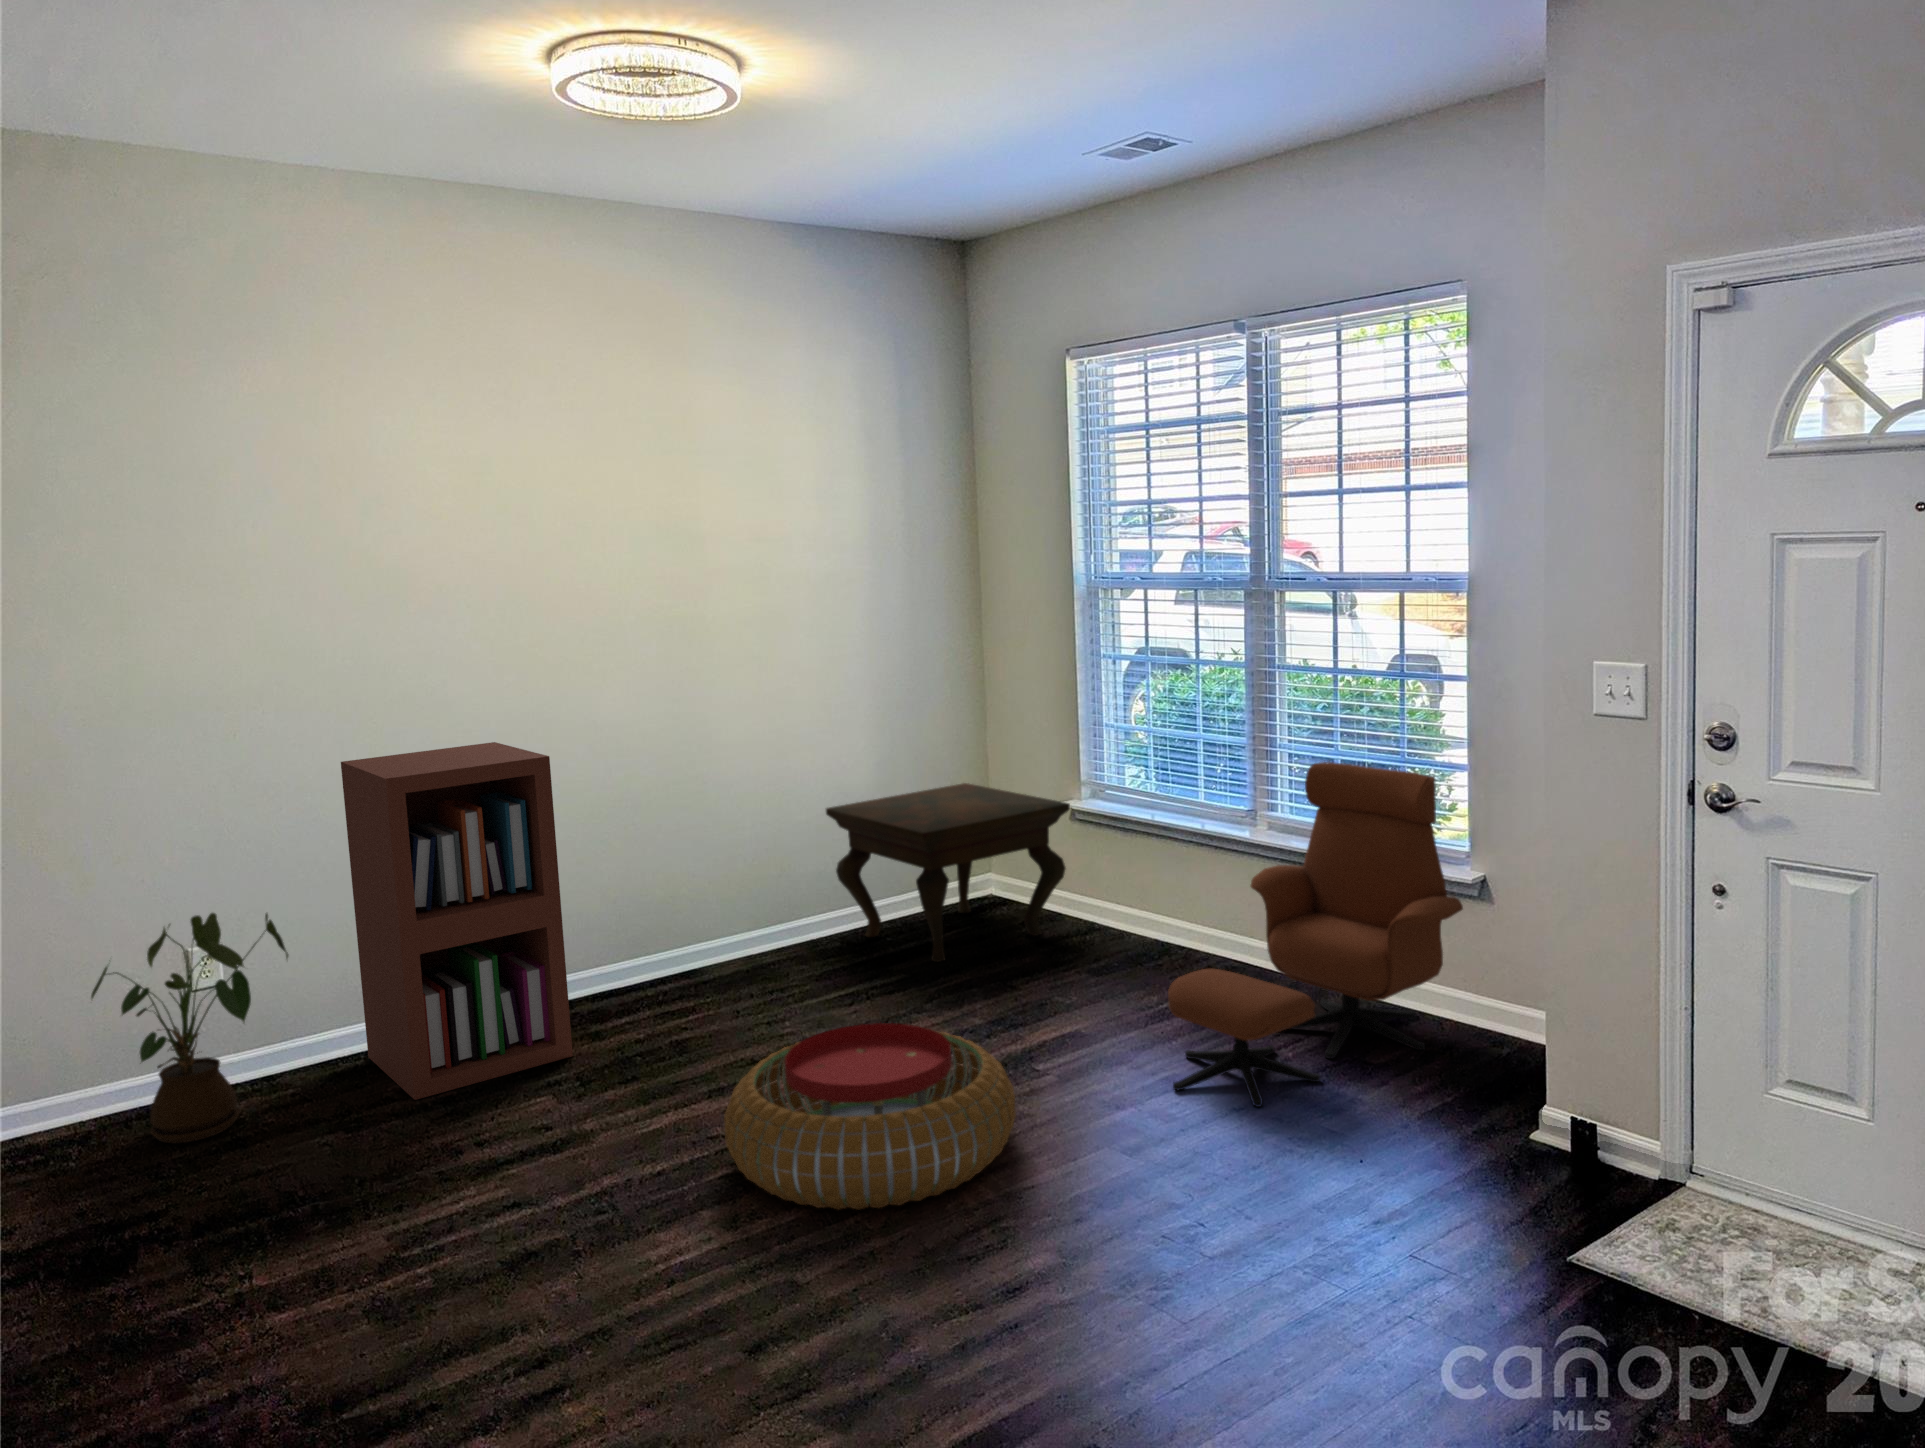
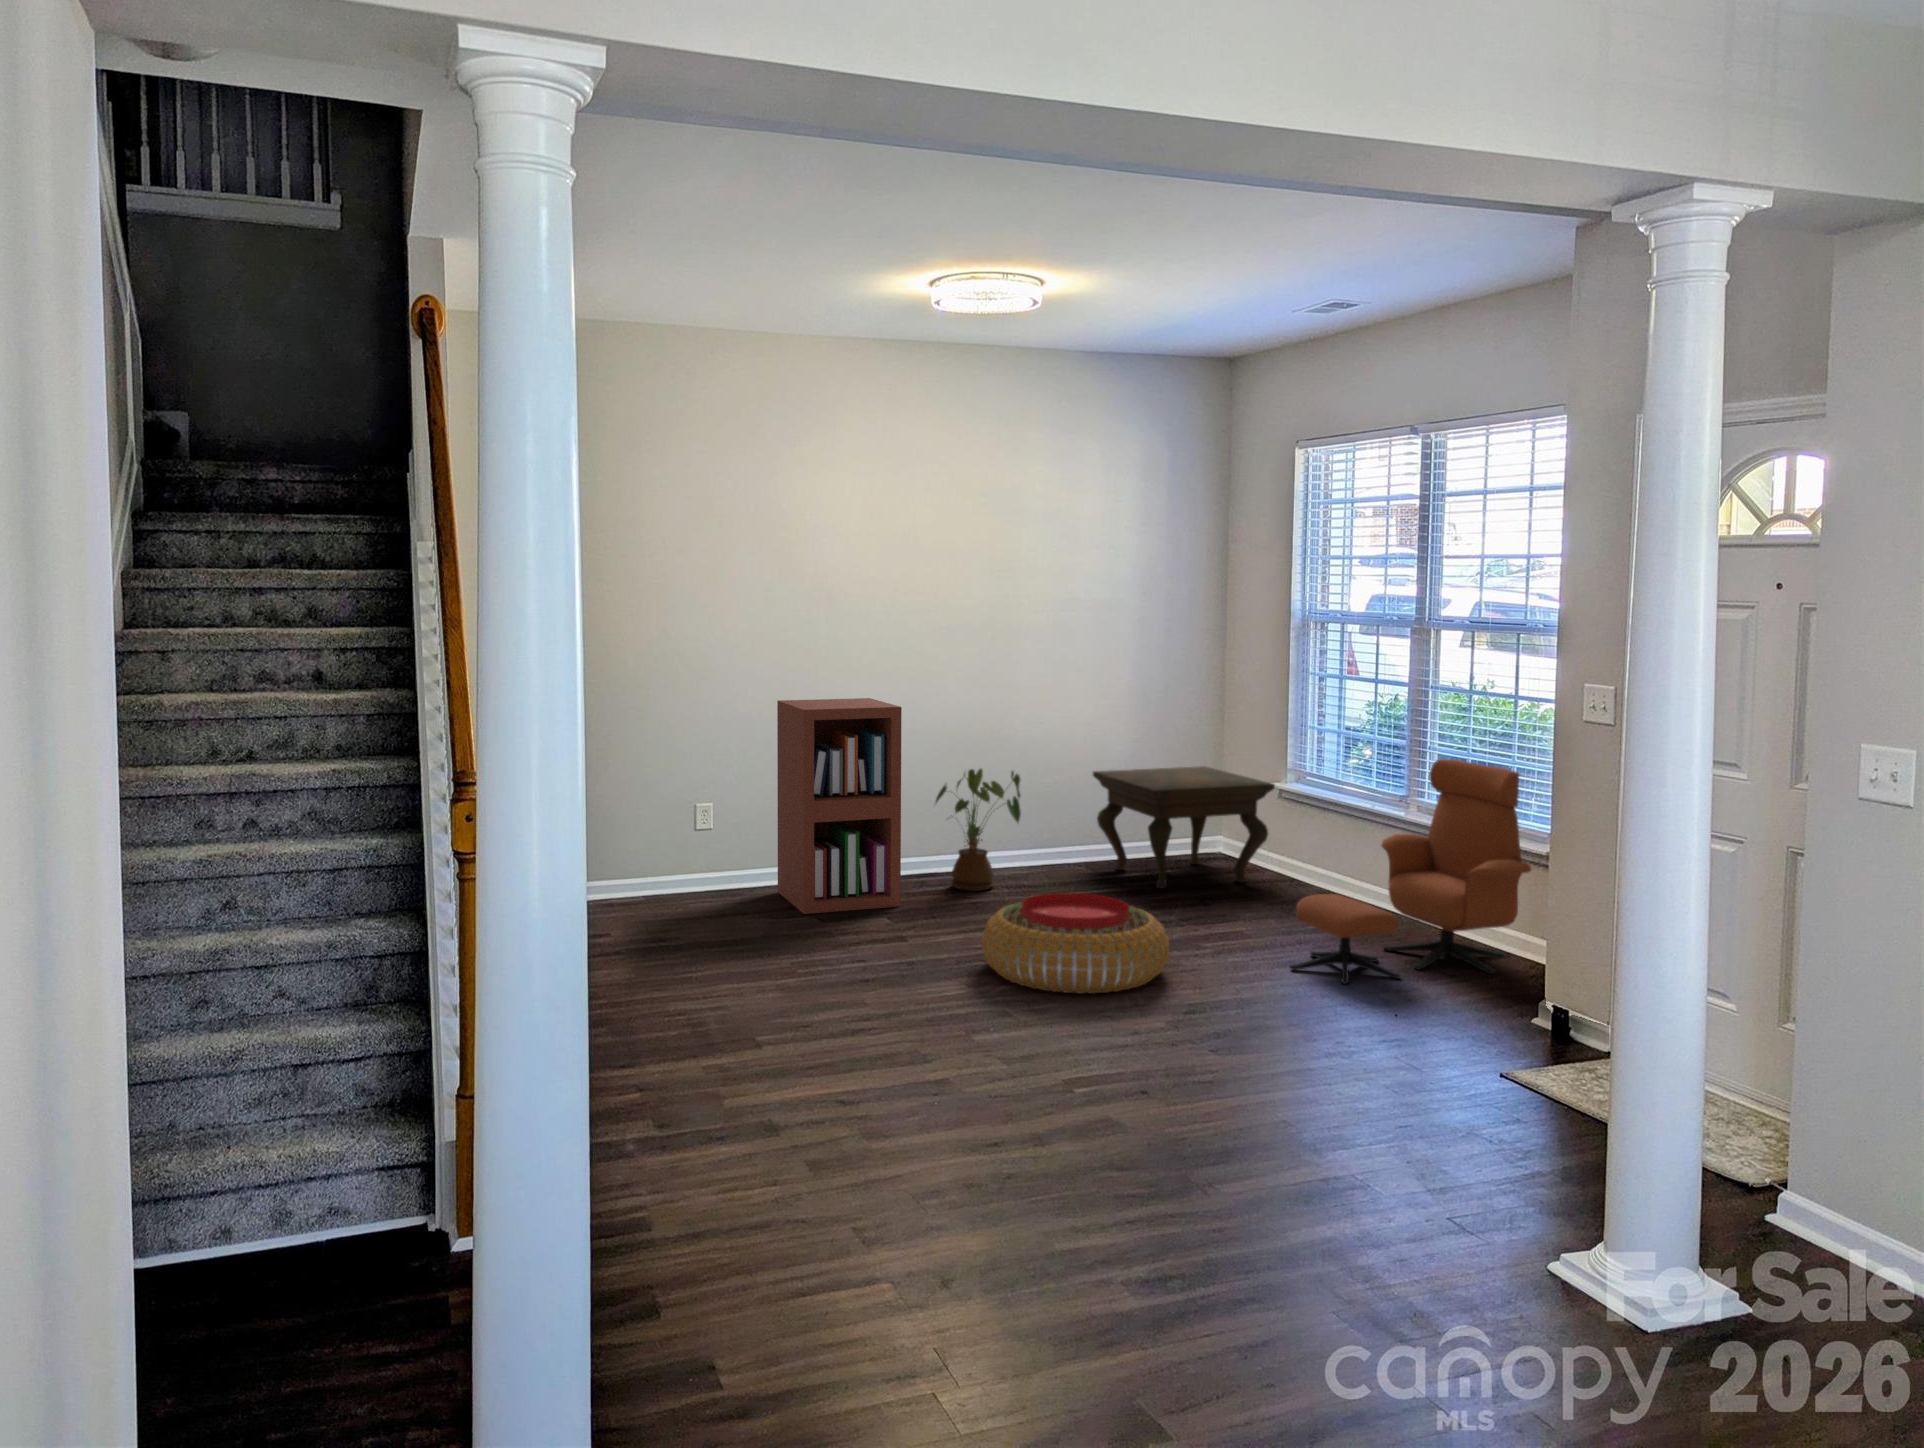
house plant: present [91,913,288,1143] -> present [936,769,1021,891]

